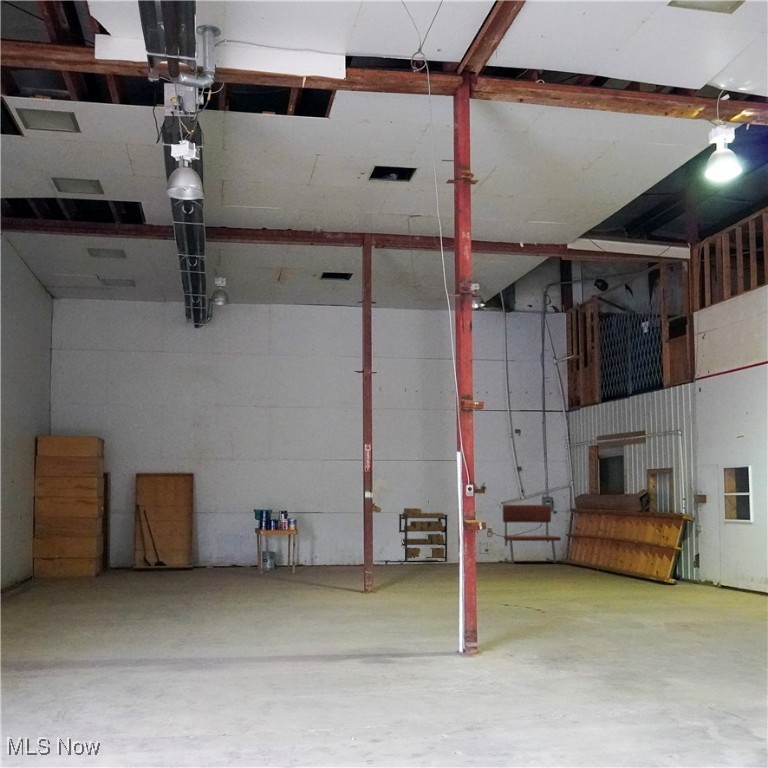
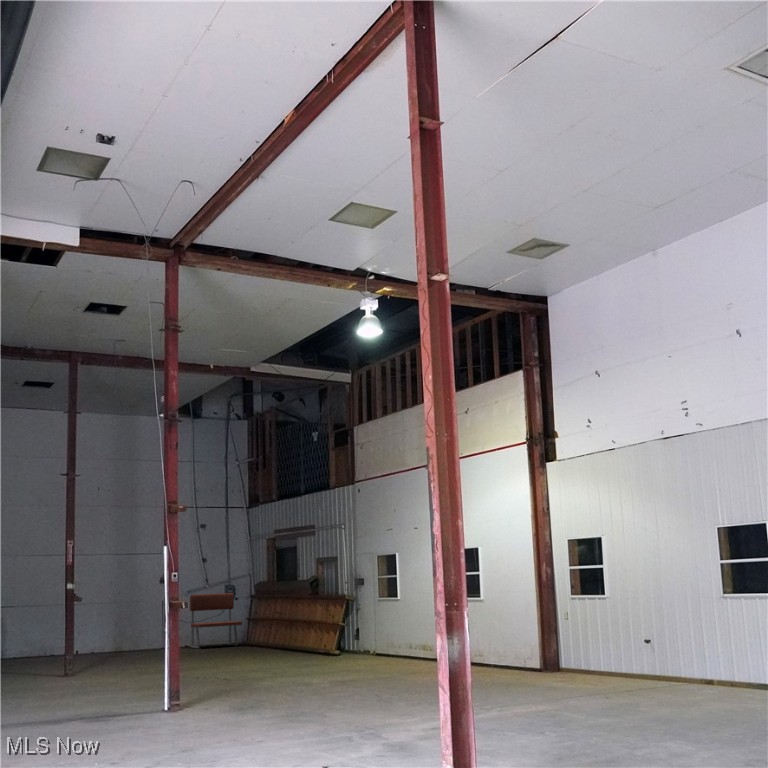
shelving unit: present [399,508,447,562] -> none [89,602,138,654]

